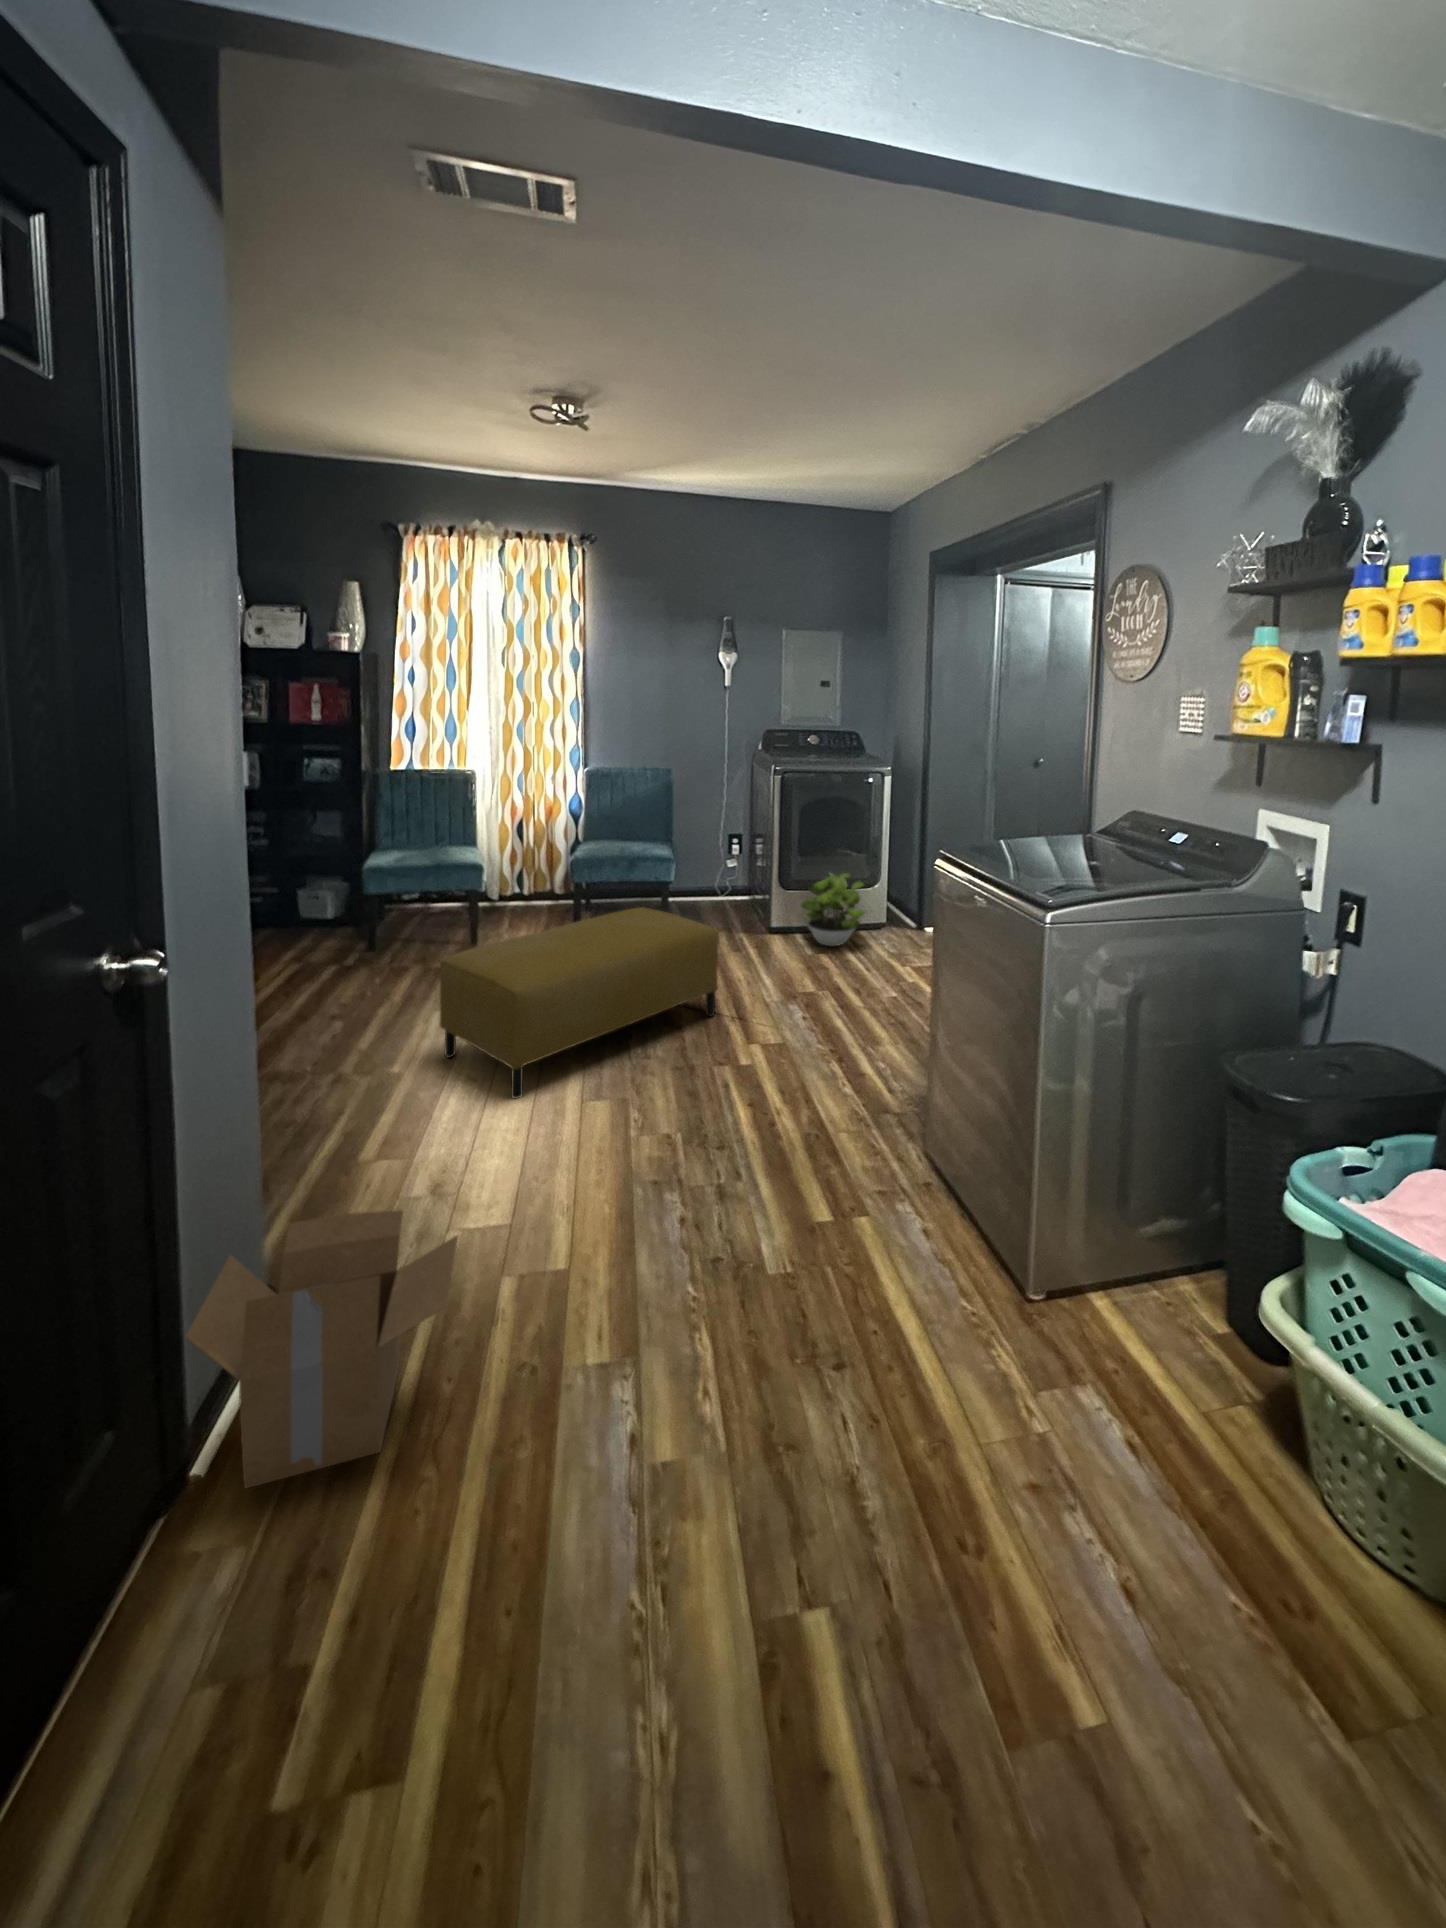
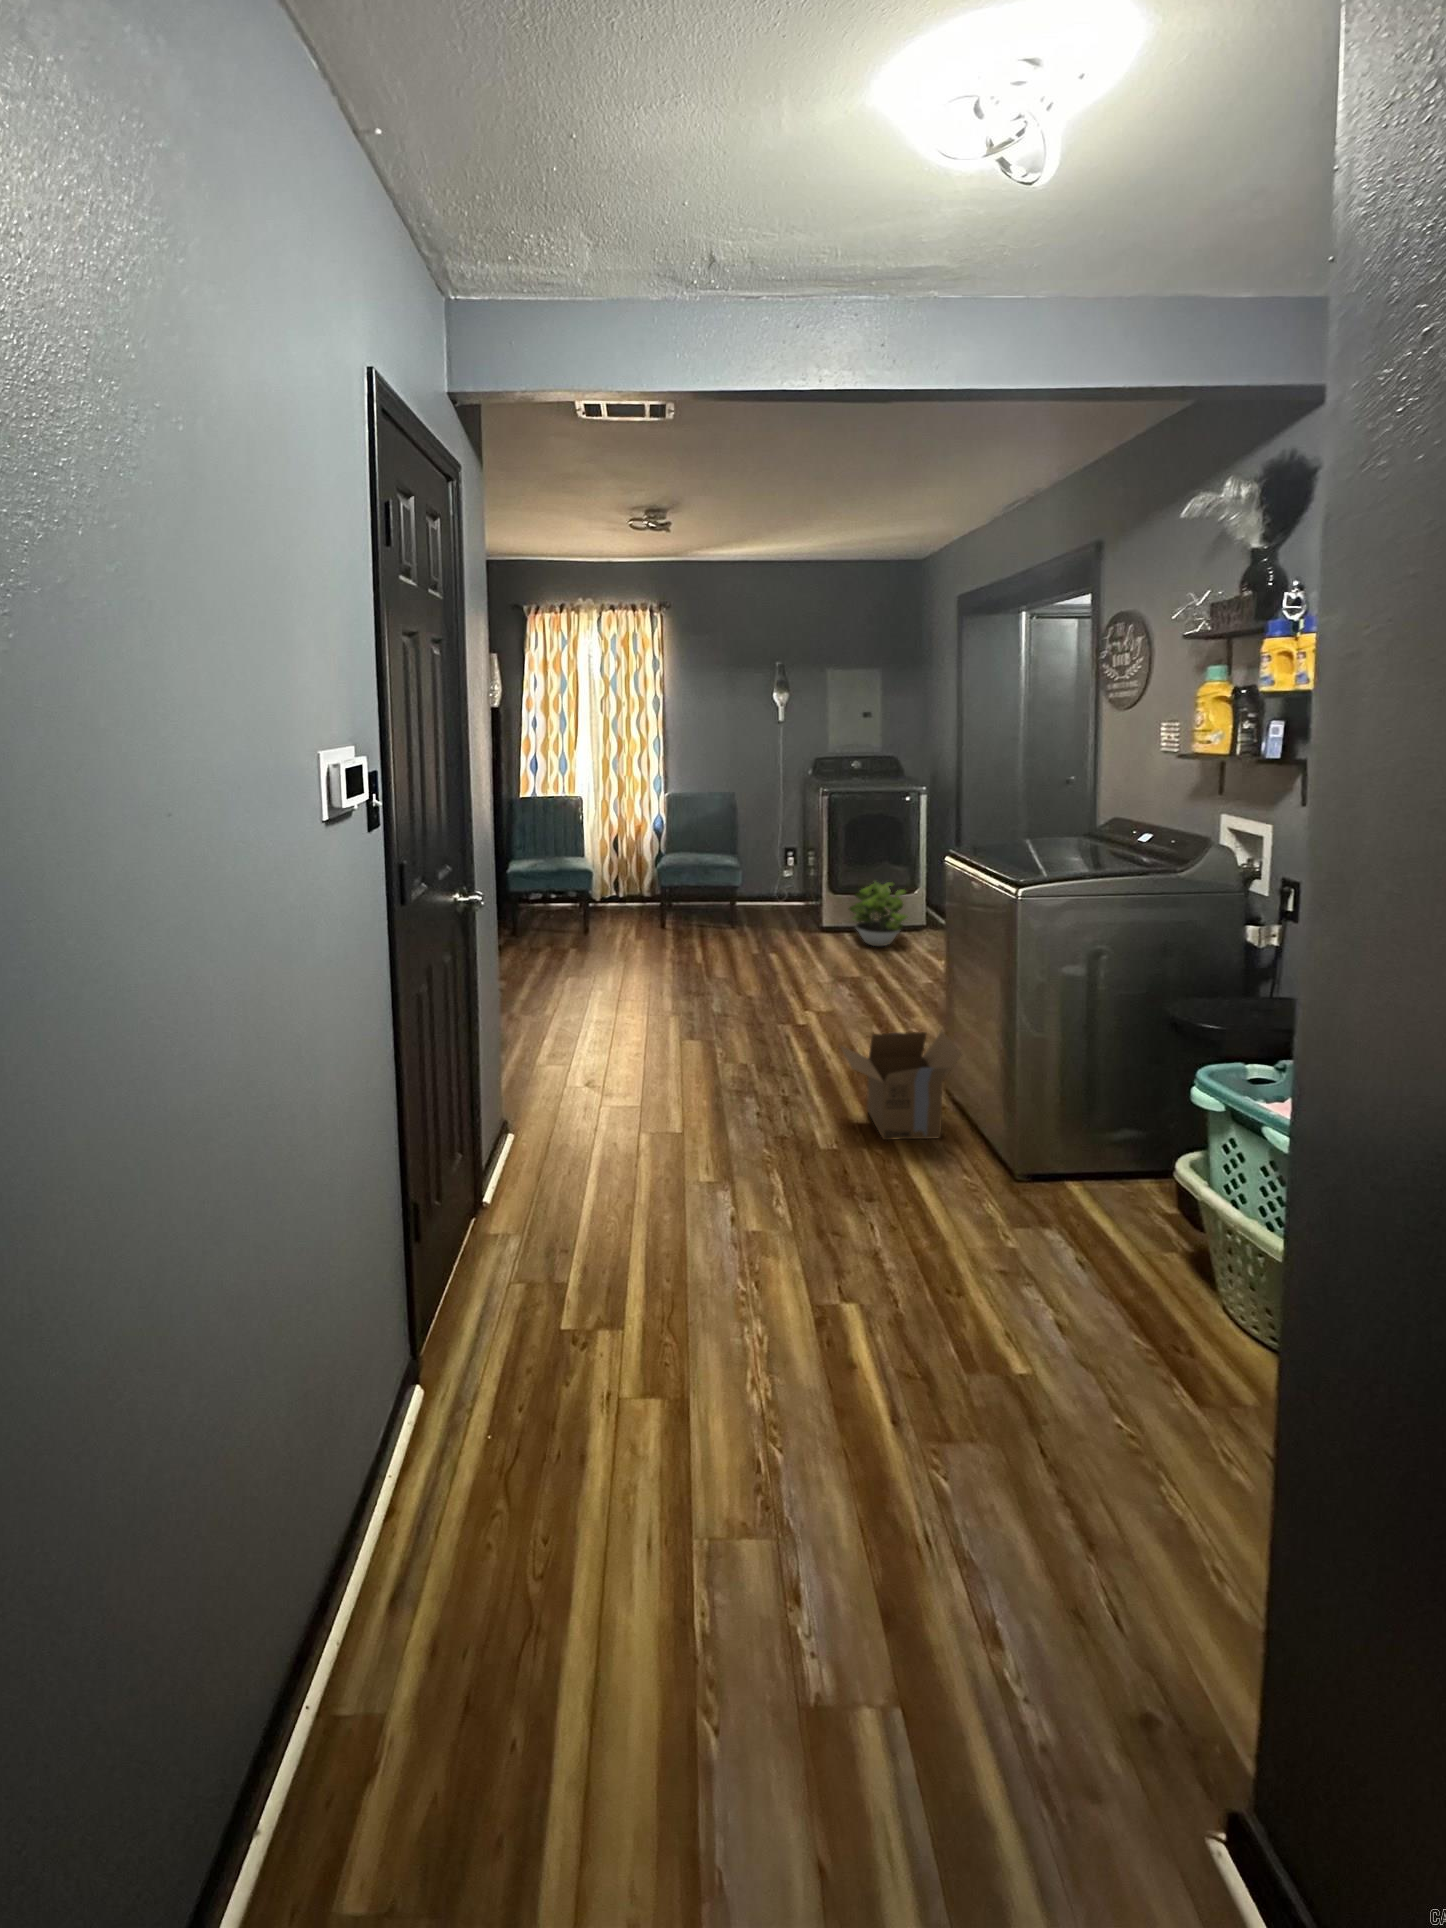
ottoman: present [440,907,719,1099] -> none [578,904,779,1036]
cardboard box: present [185,1210,458,1489] -> present [840,1032,962,1140]

